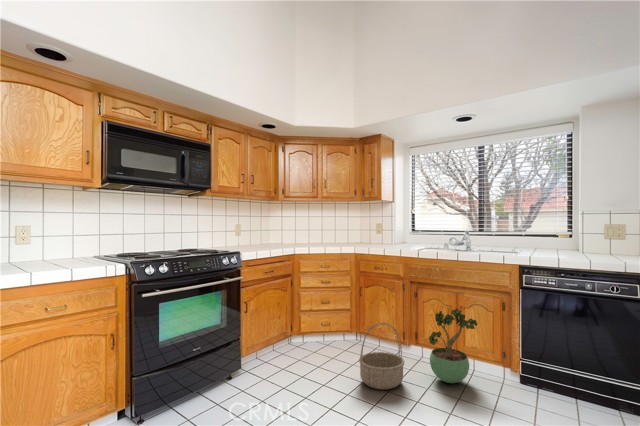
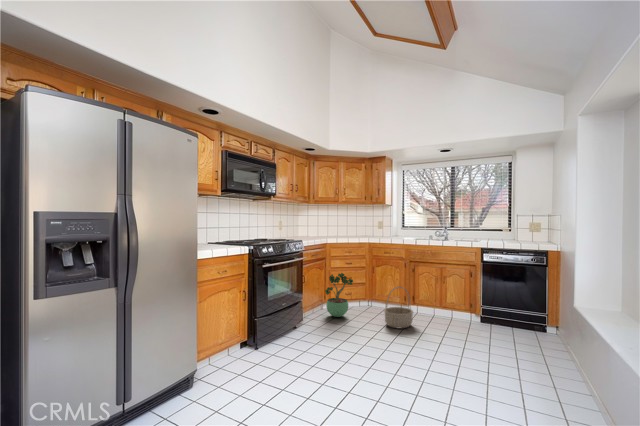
potted plant: present [429,308,477,383] -> present [325,273,353,317]

